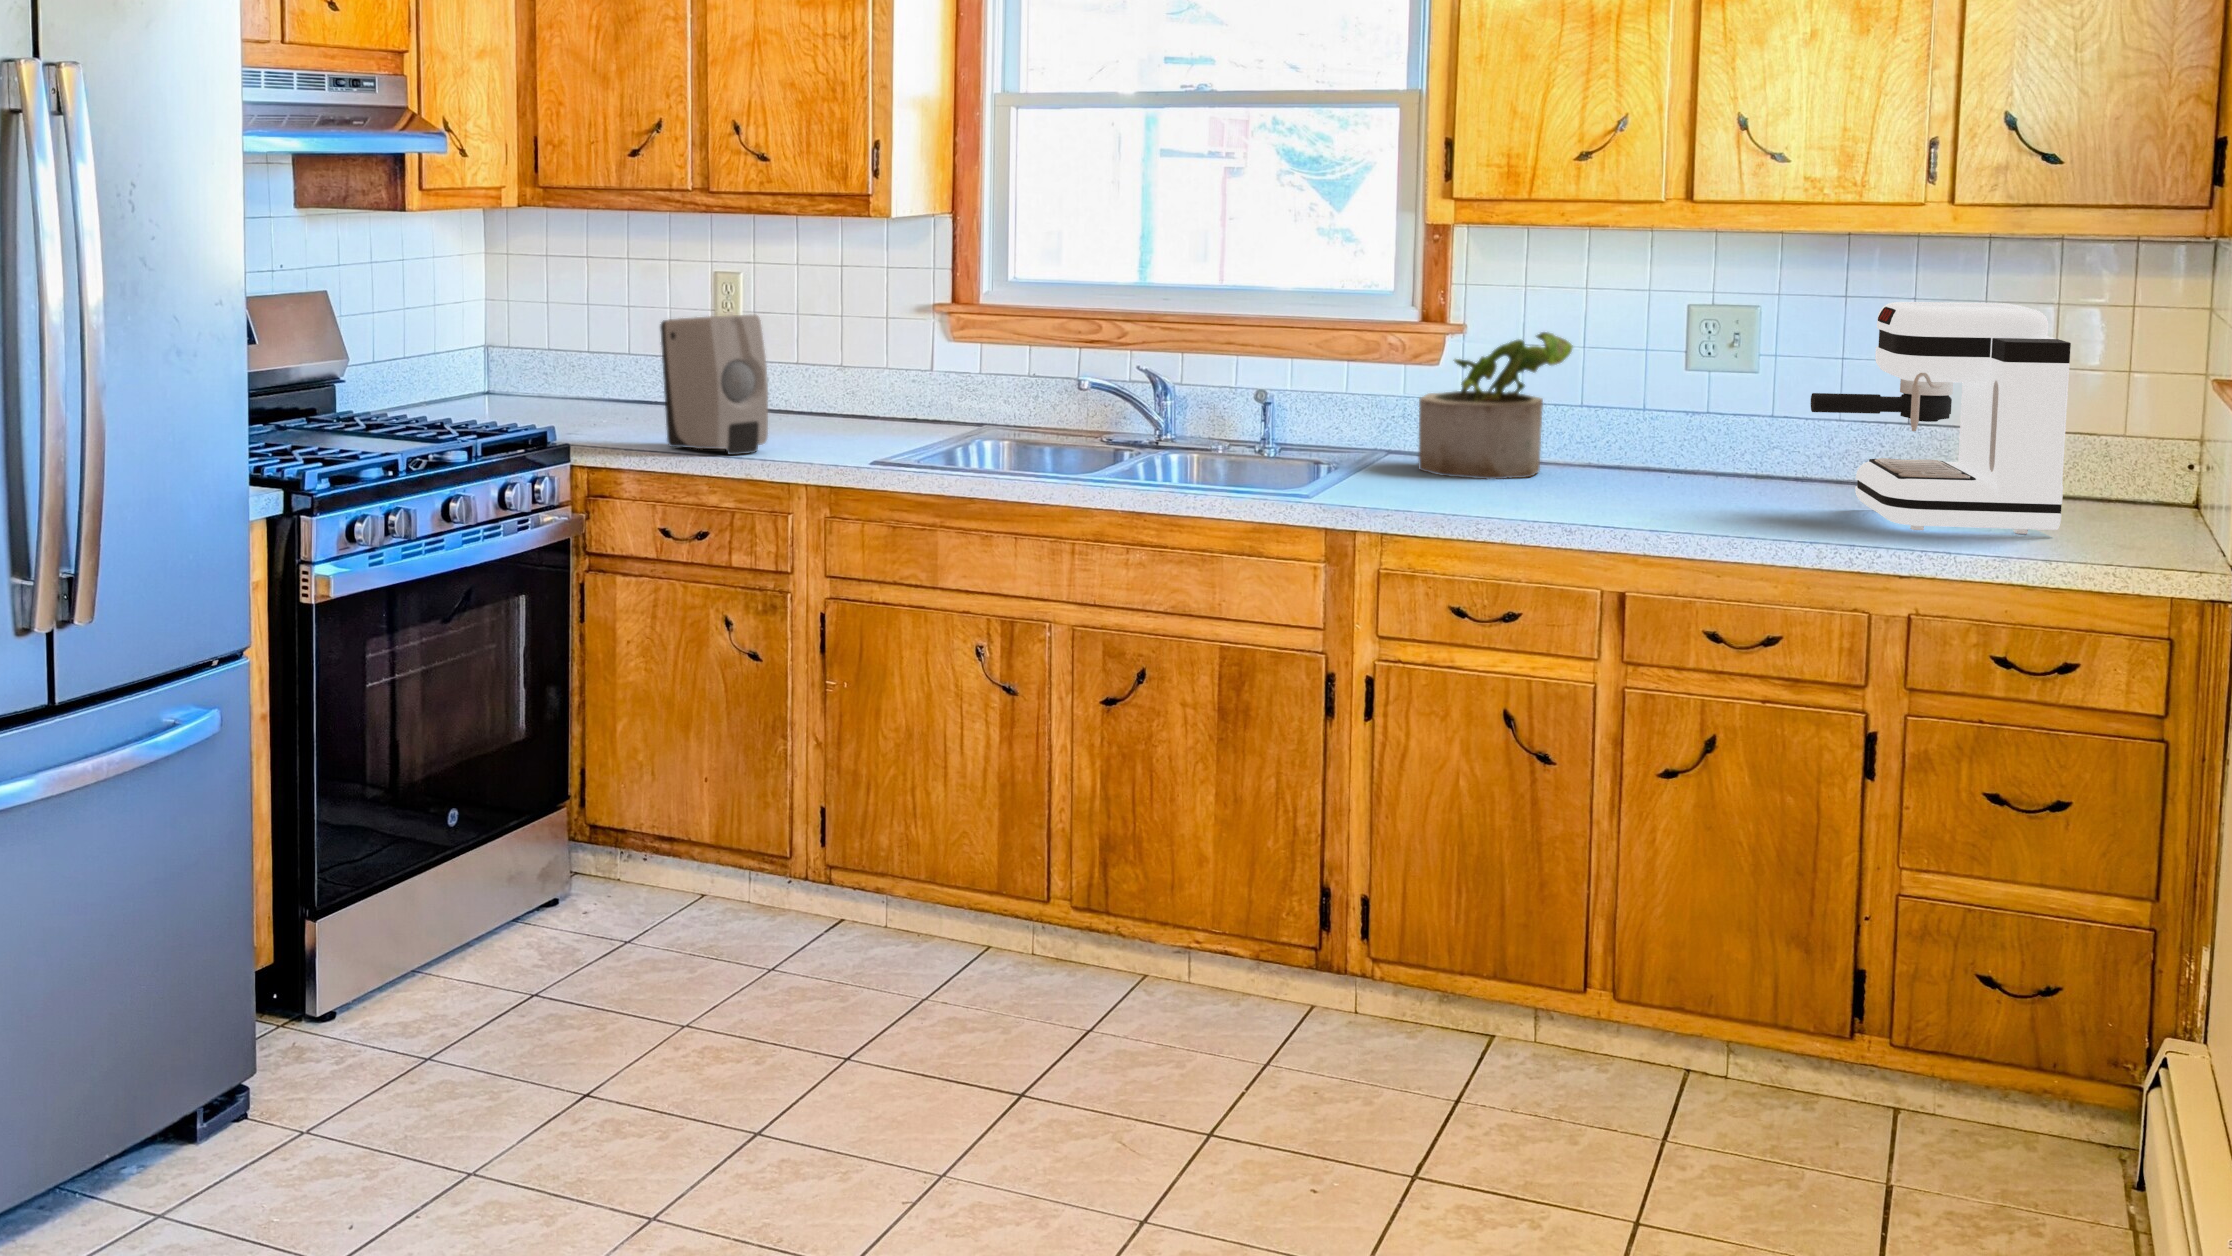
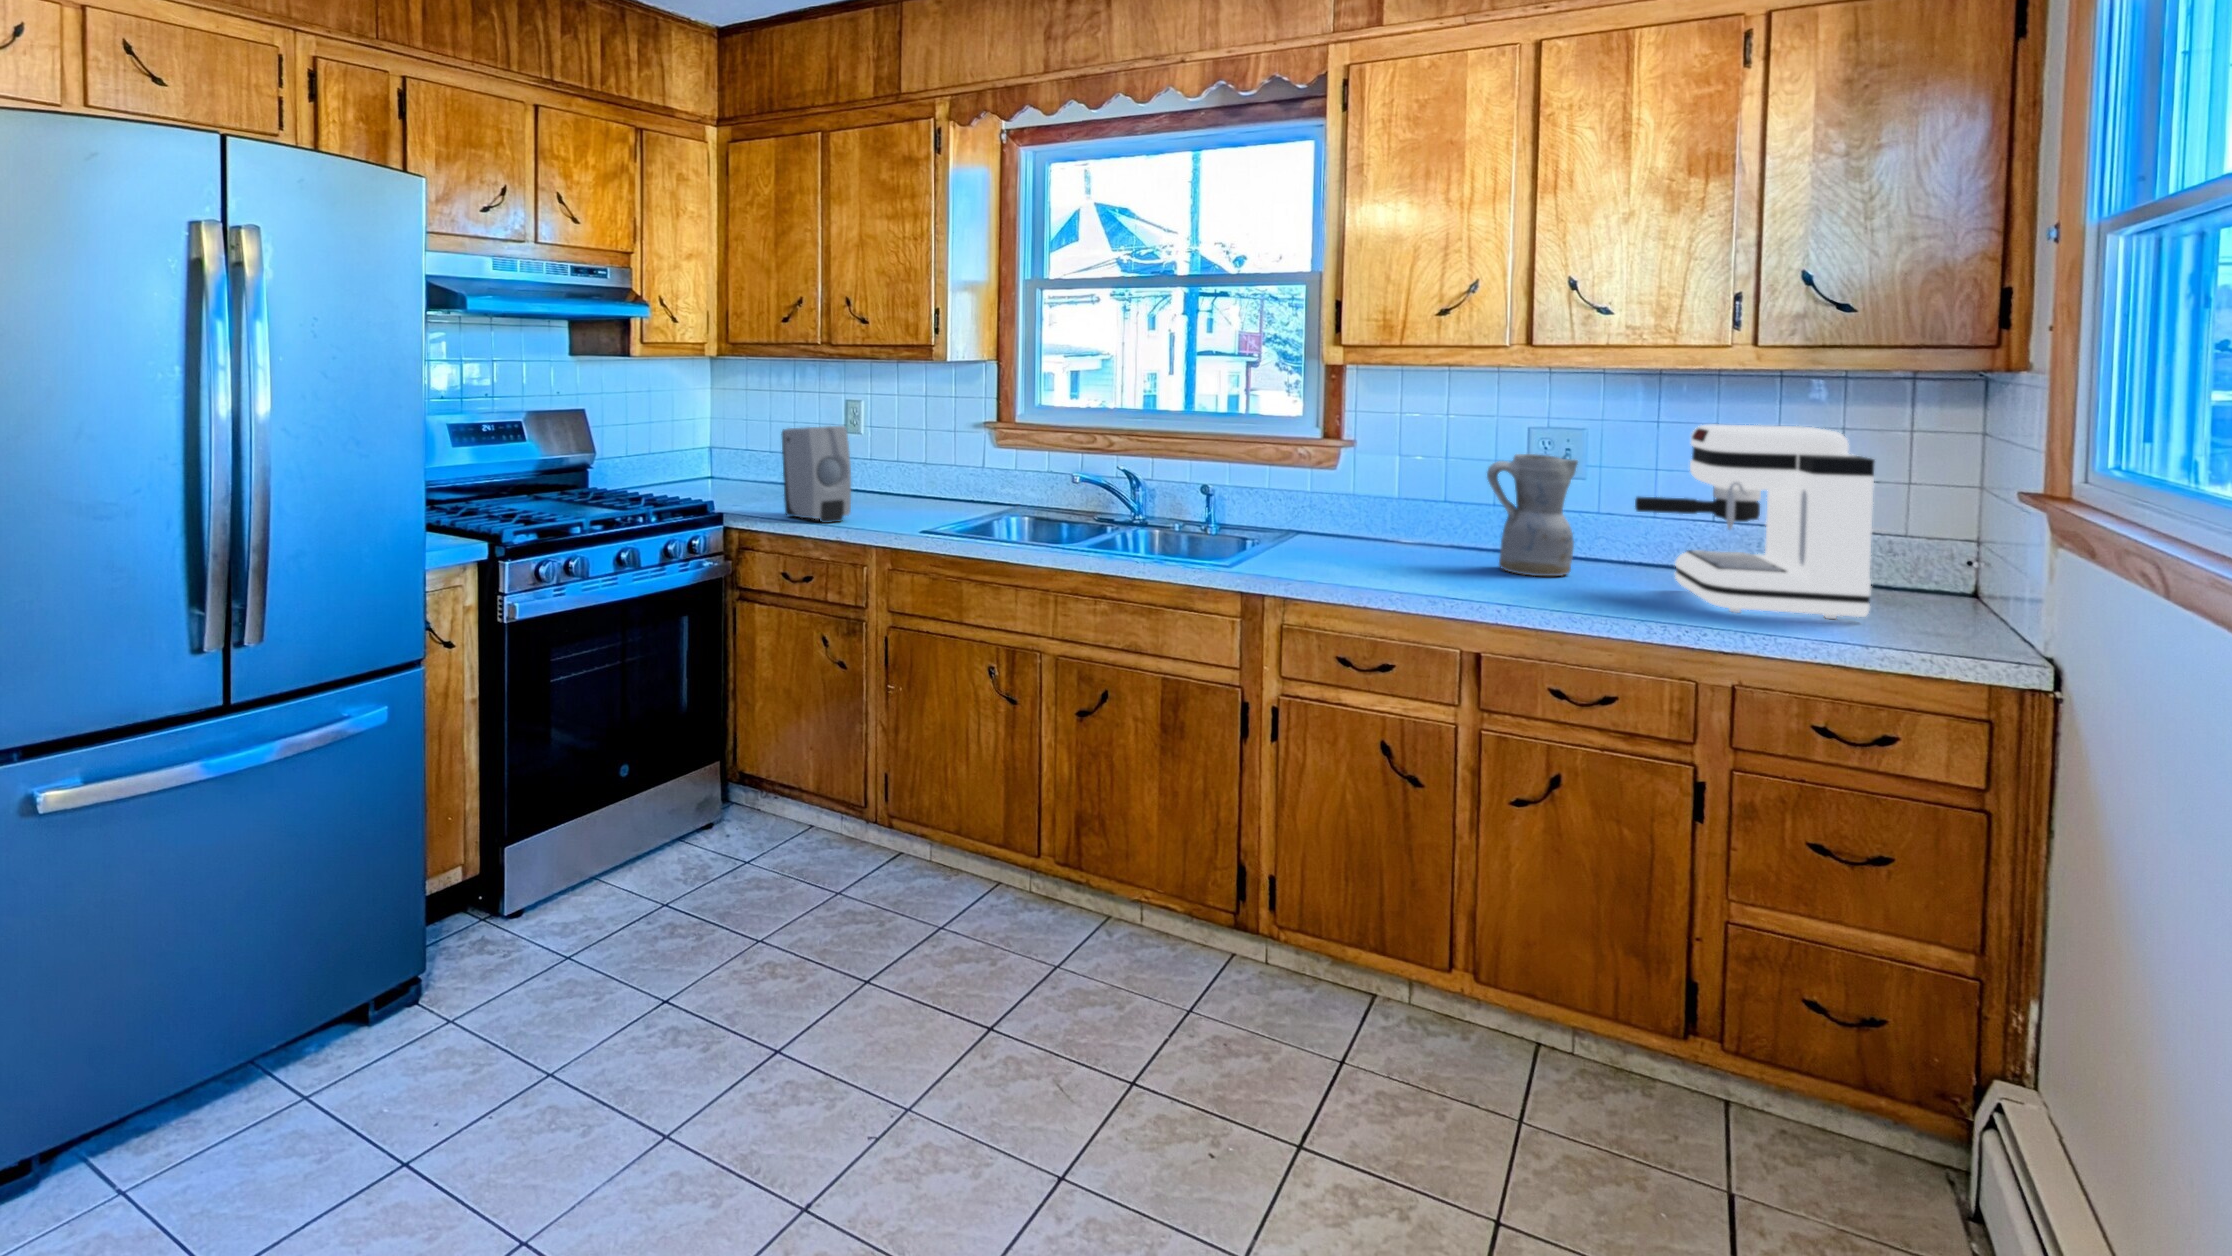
potted plant: present [1419,332,1573,479] -> none [1318,445,1437,555]
ceramic pitcher: none [1636,341,1747,498] -> present [1487,454,1578,576]

